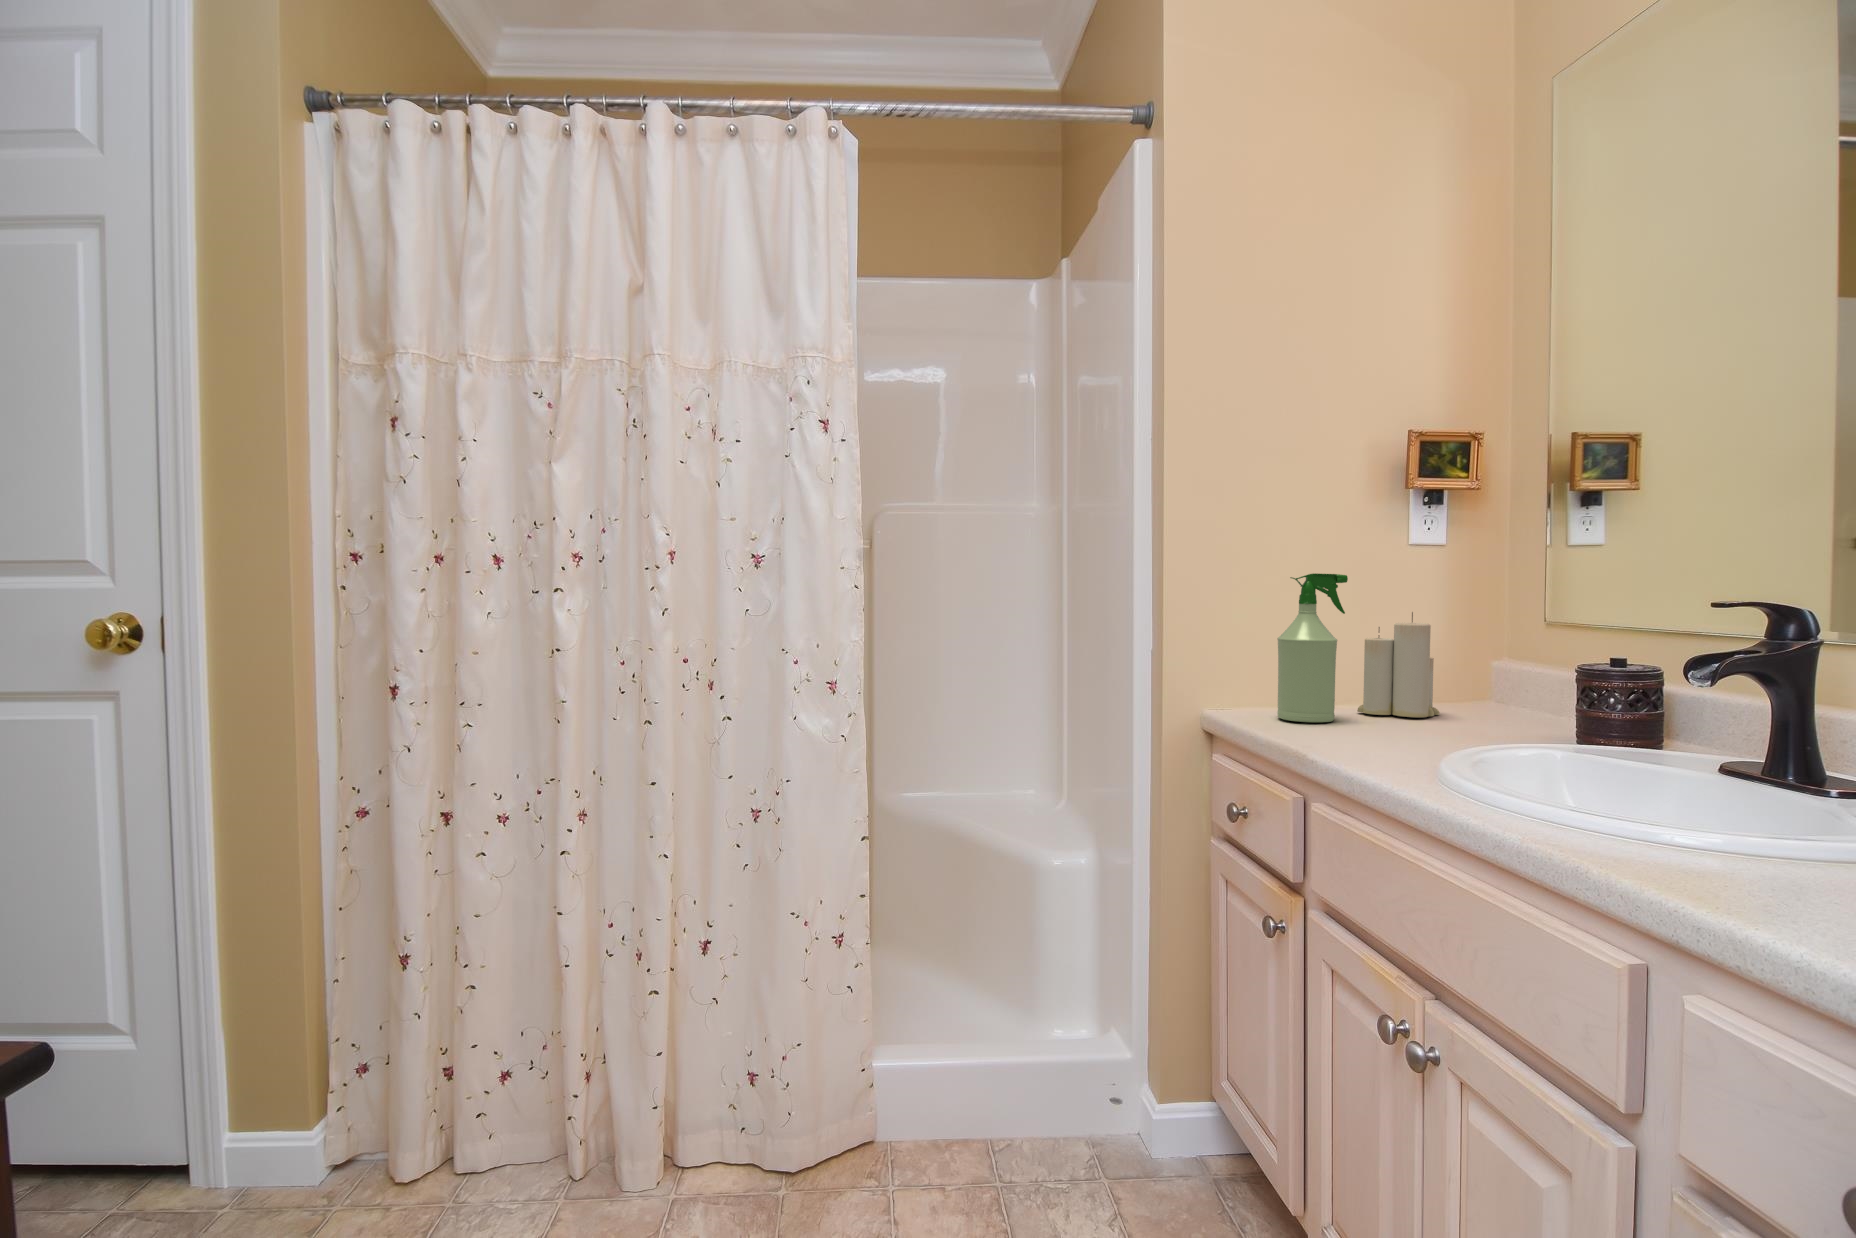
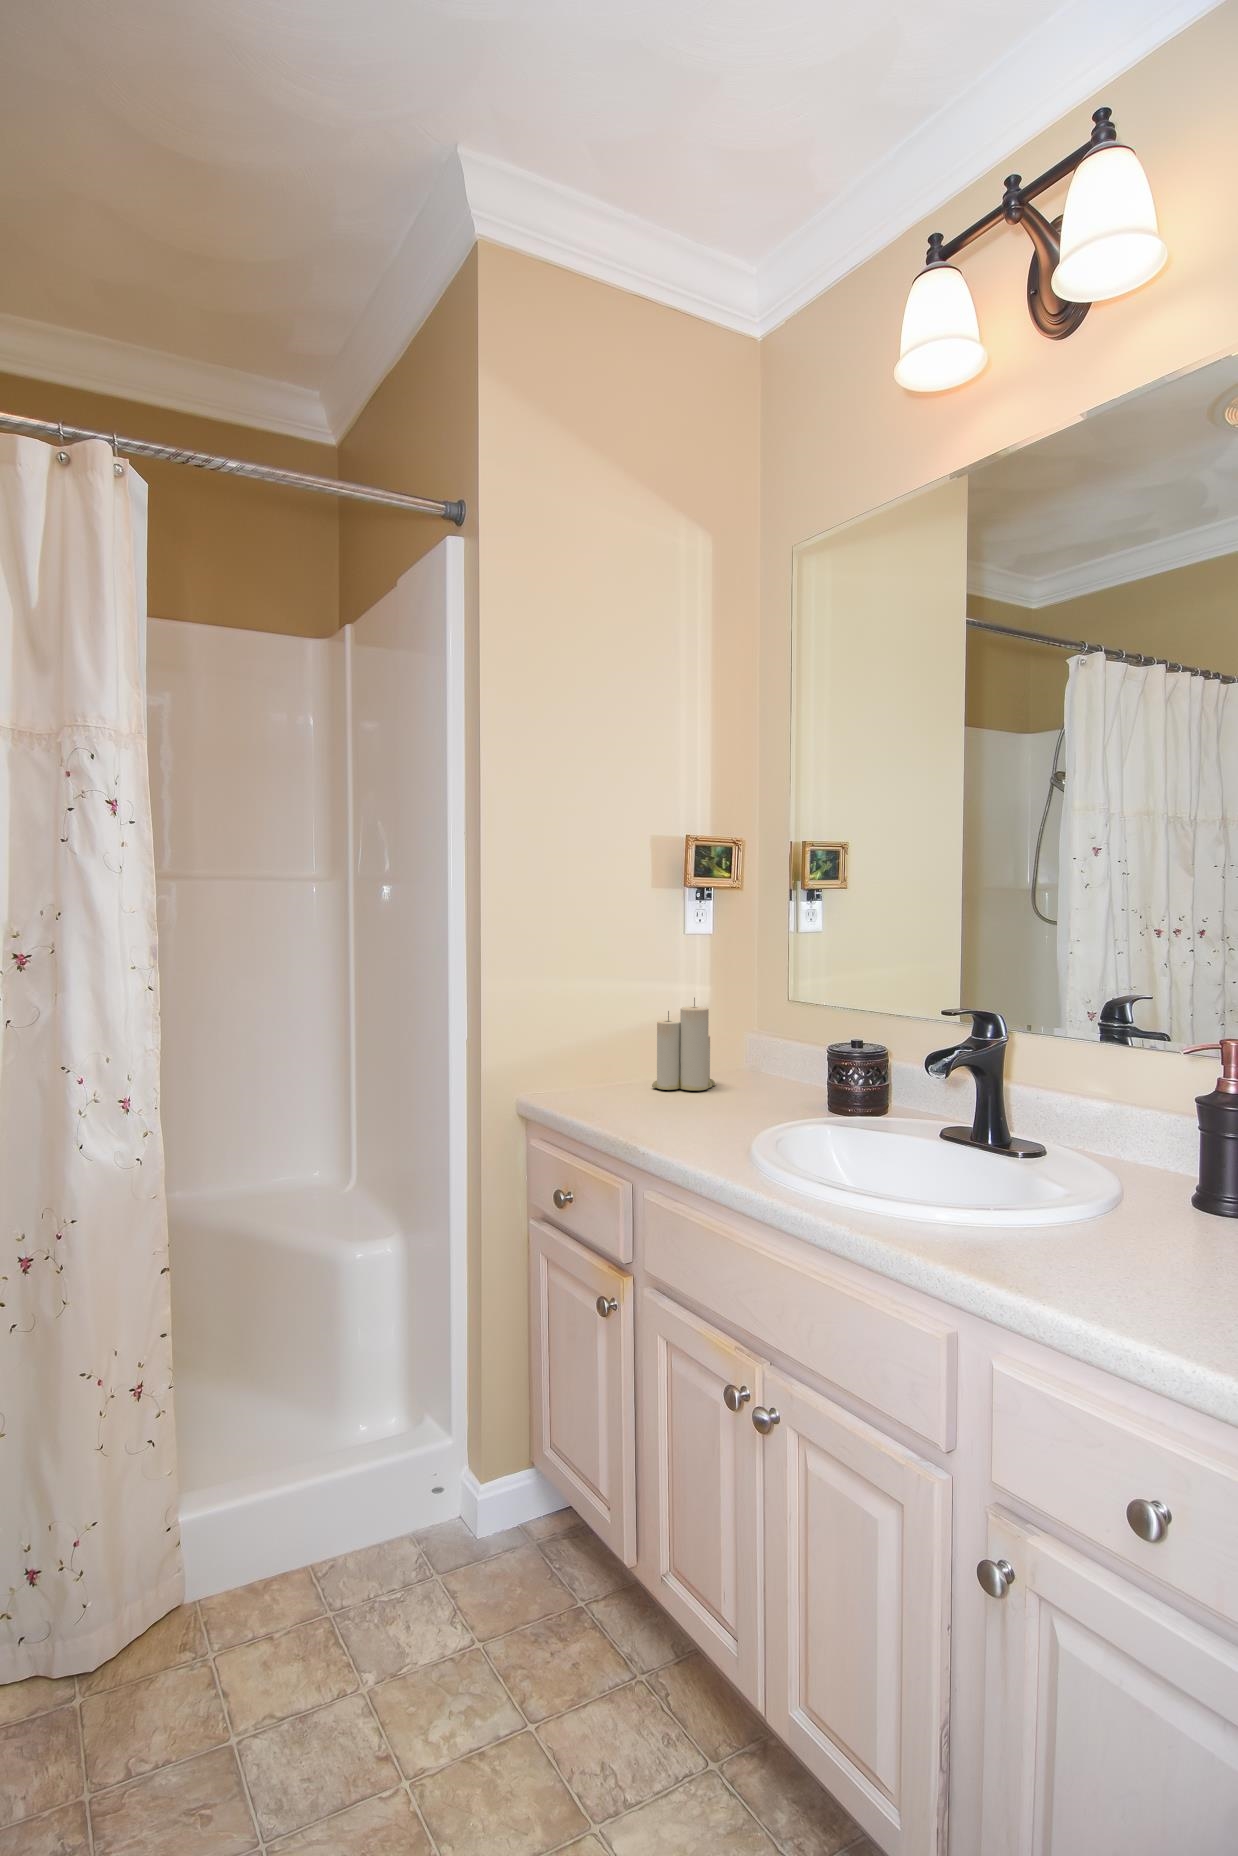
spray bottle: present [1277,573,1348,722] -> none [588,967,645,1104]

